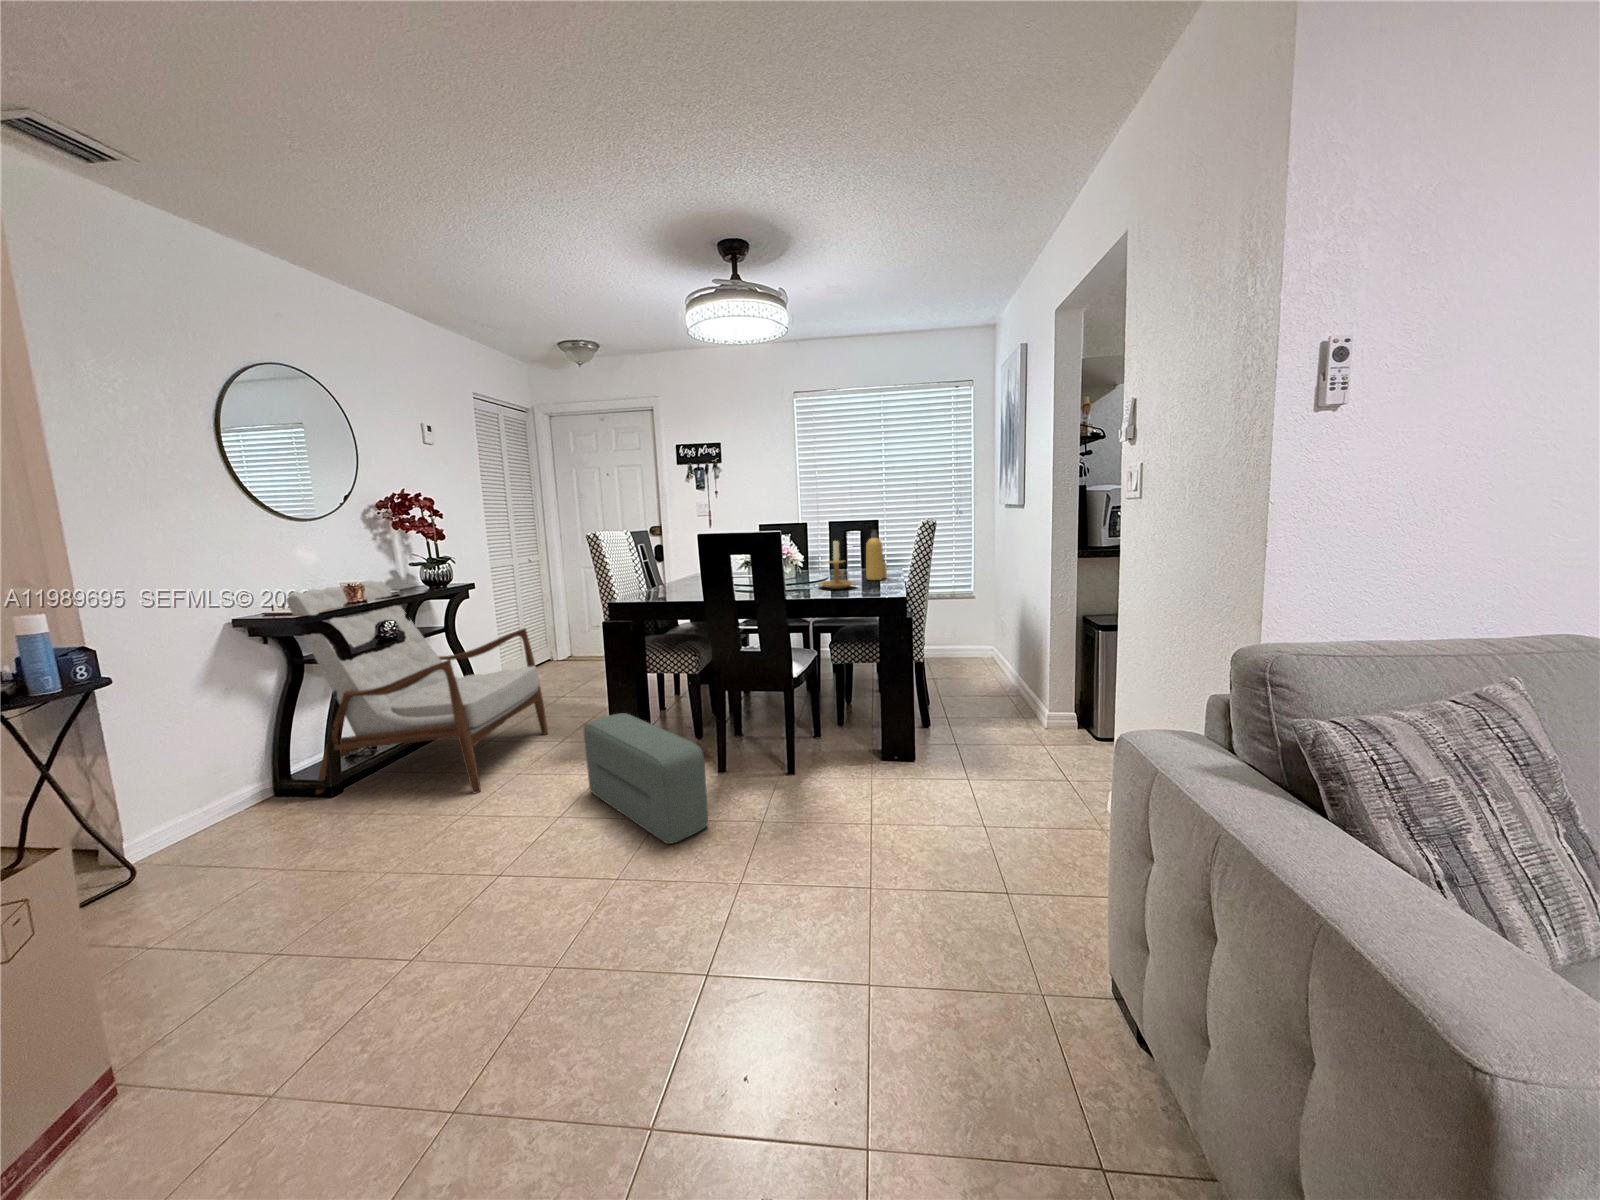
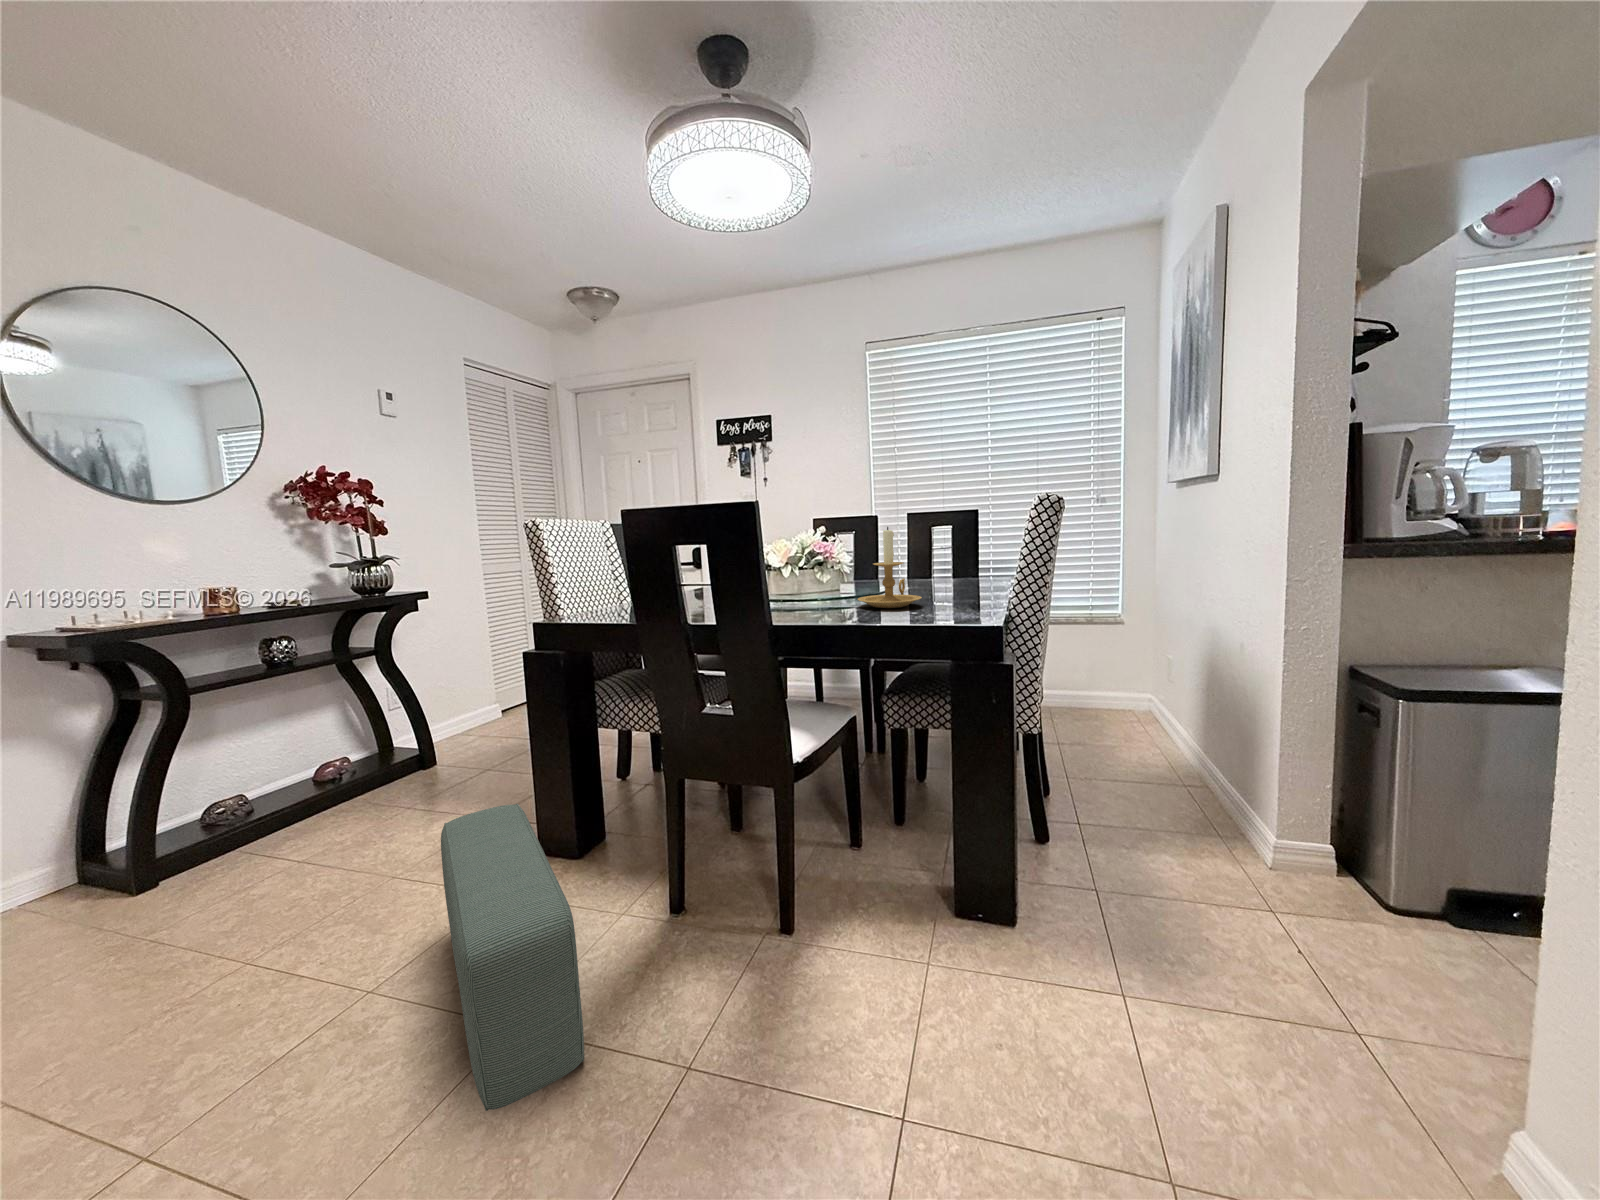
bottle: present [866,530,887,580] -> none [945,515,980,595]
armchair: present [286,581,548,794] -> none [104,585,488,909]

